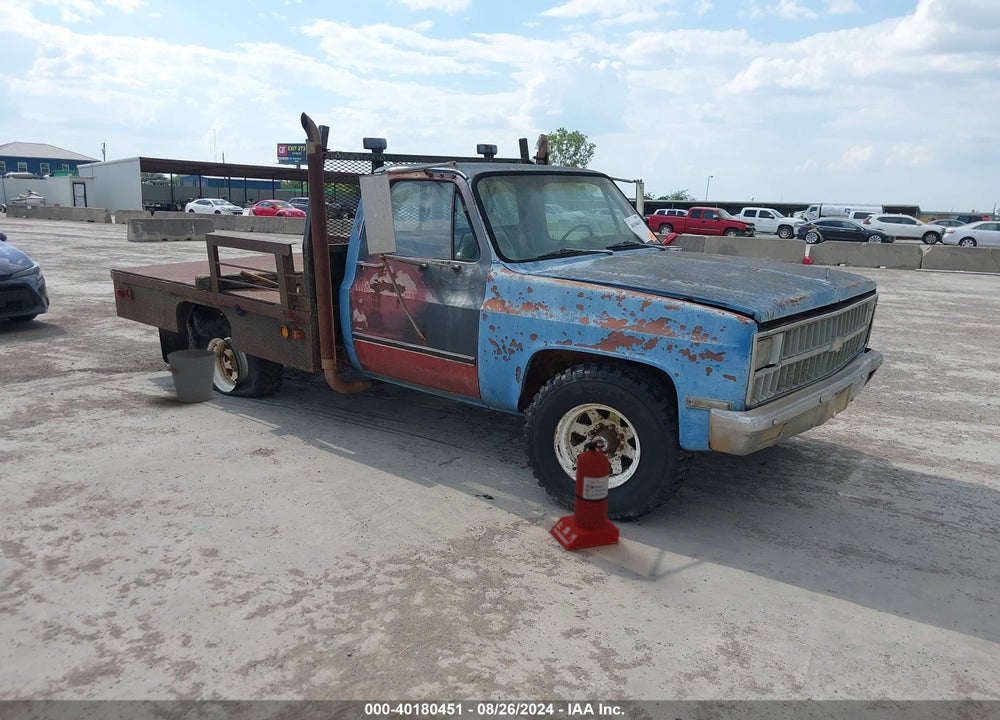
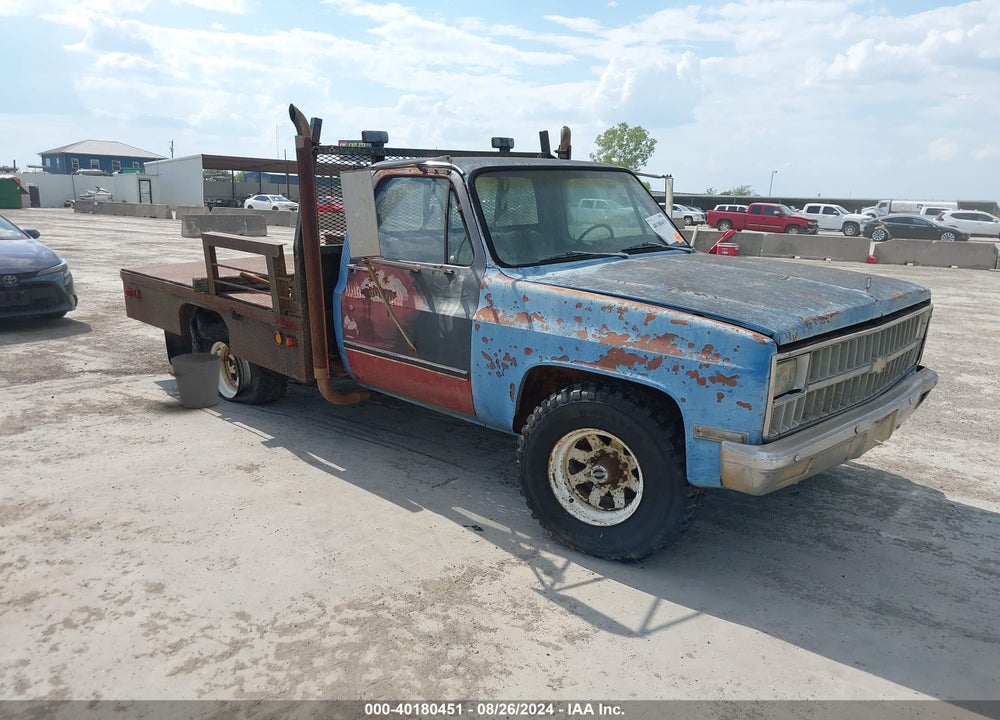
fire extinguisher: present [550,441,619,550] -> none [538,474,616,598]

